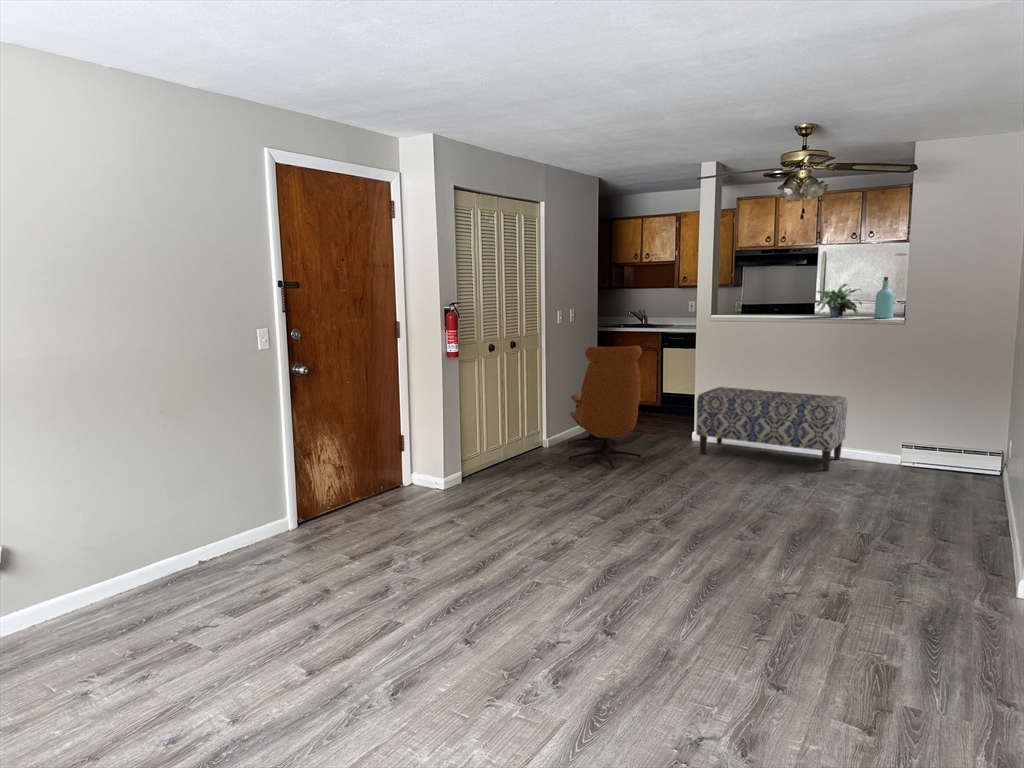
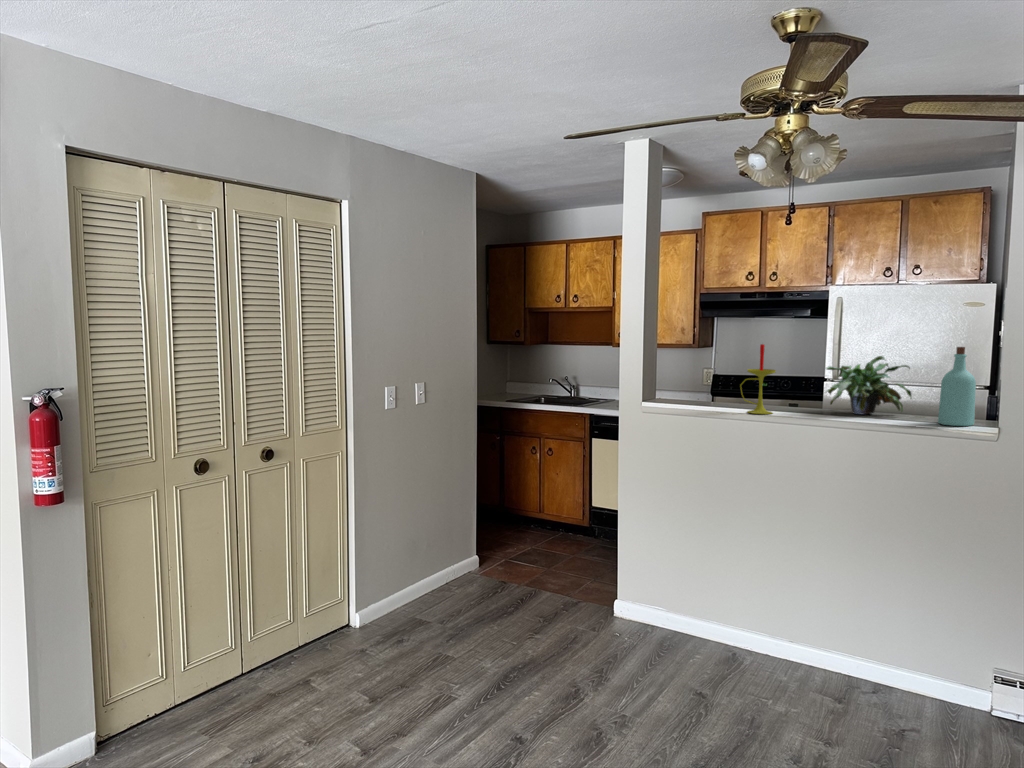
candle: none [768,278,788,319] -> present [740,344,775,414]
lounge chair: present [568,345,643,468] -> none [364,473,500,708]
bench: present [696,387,848,471] -> none [607,527,887,736]

